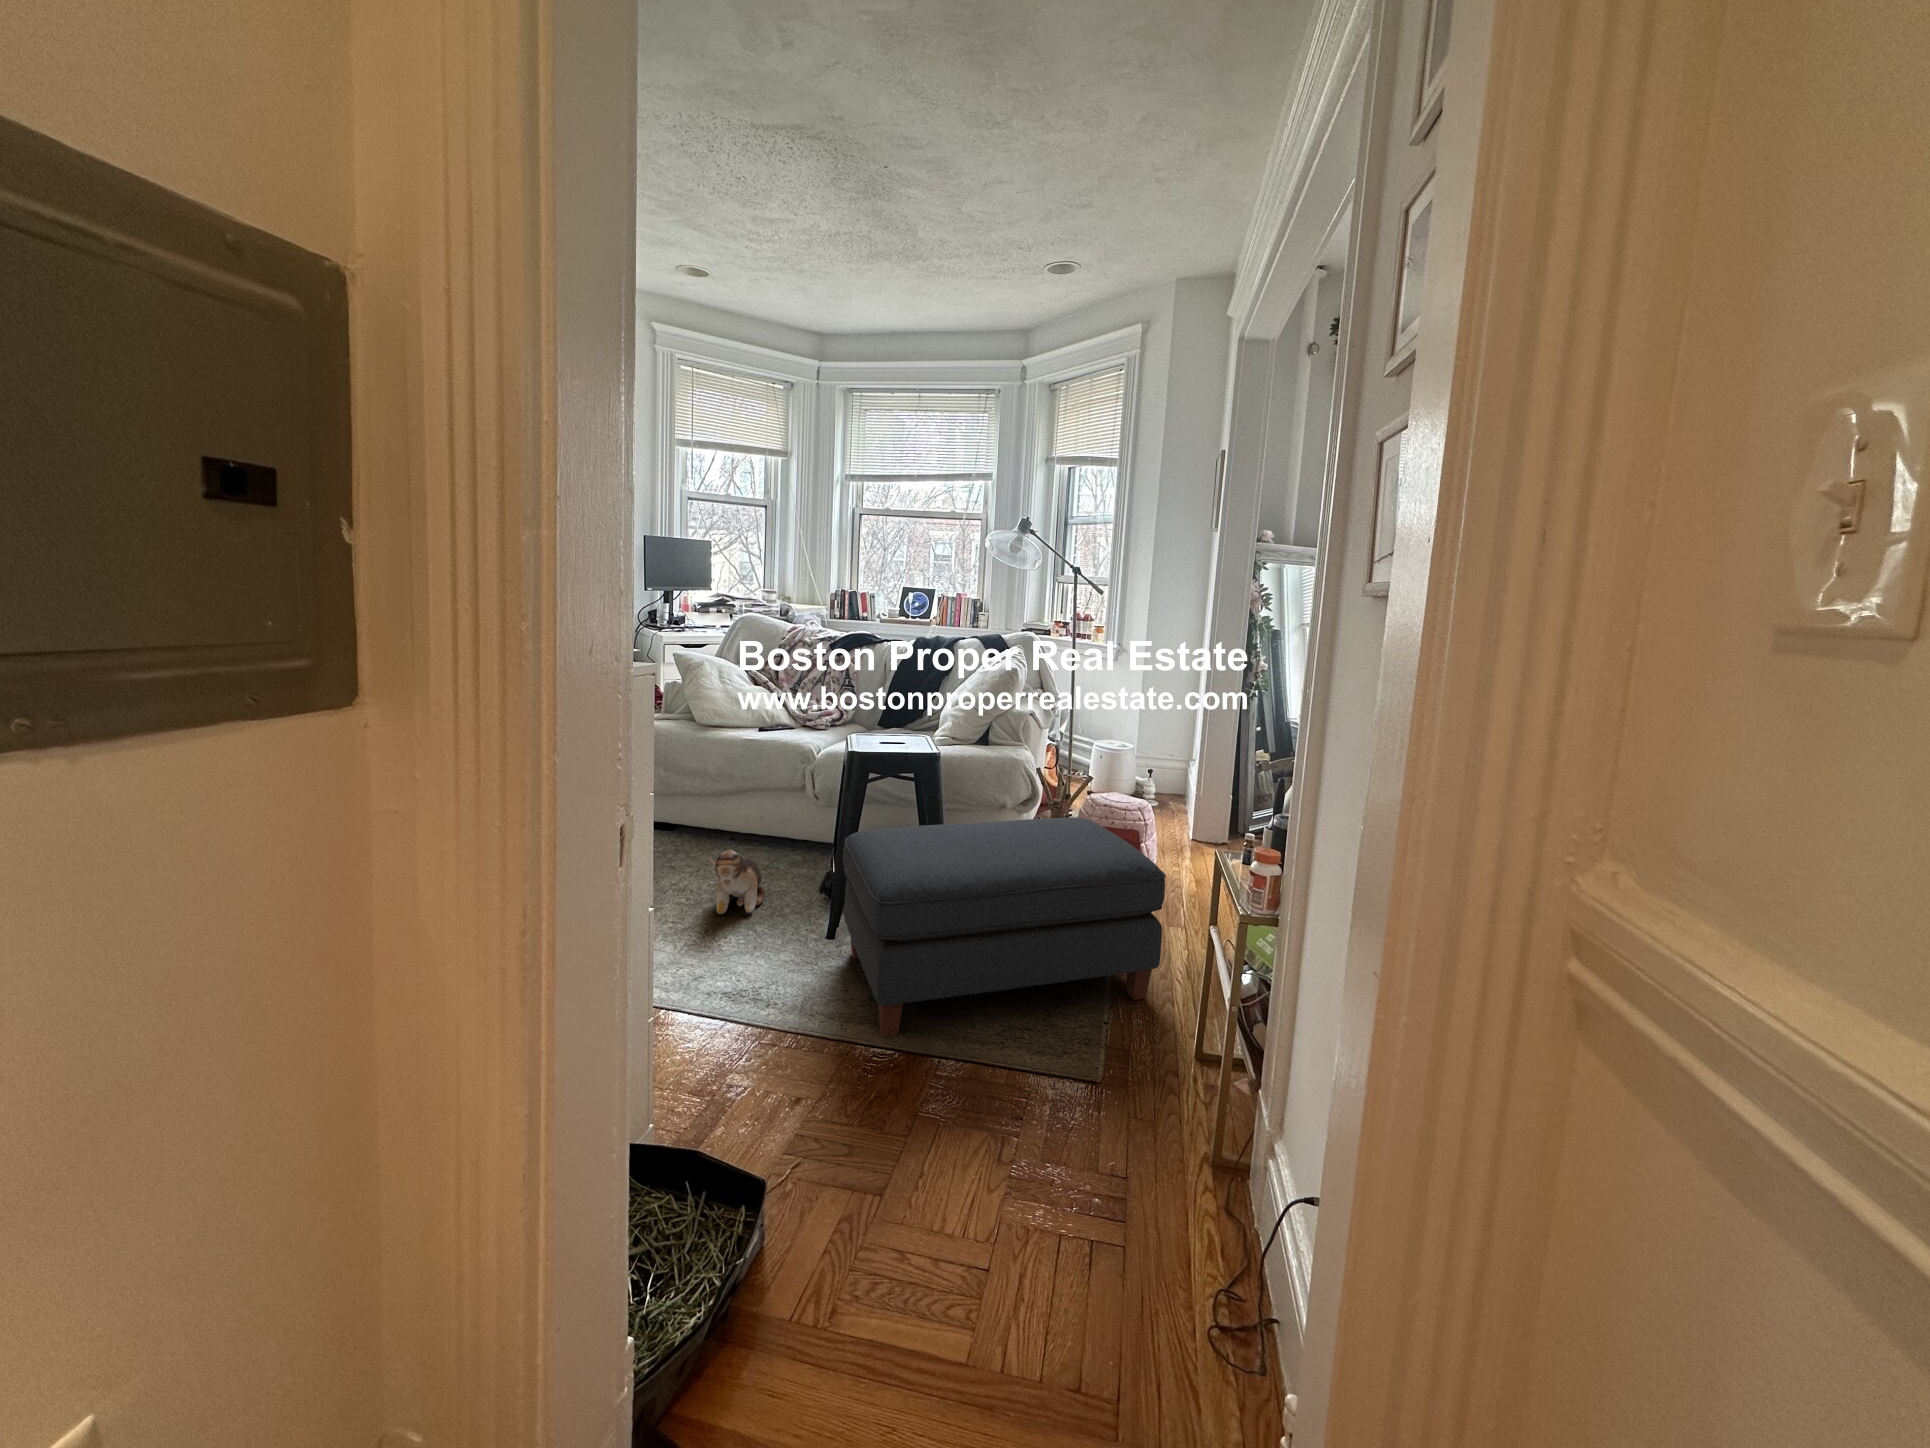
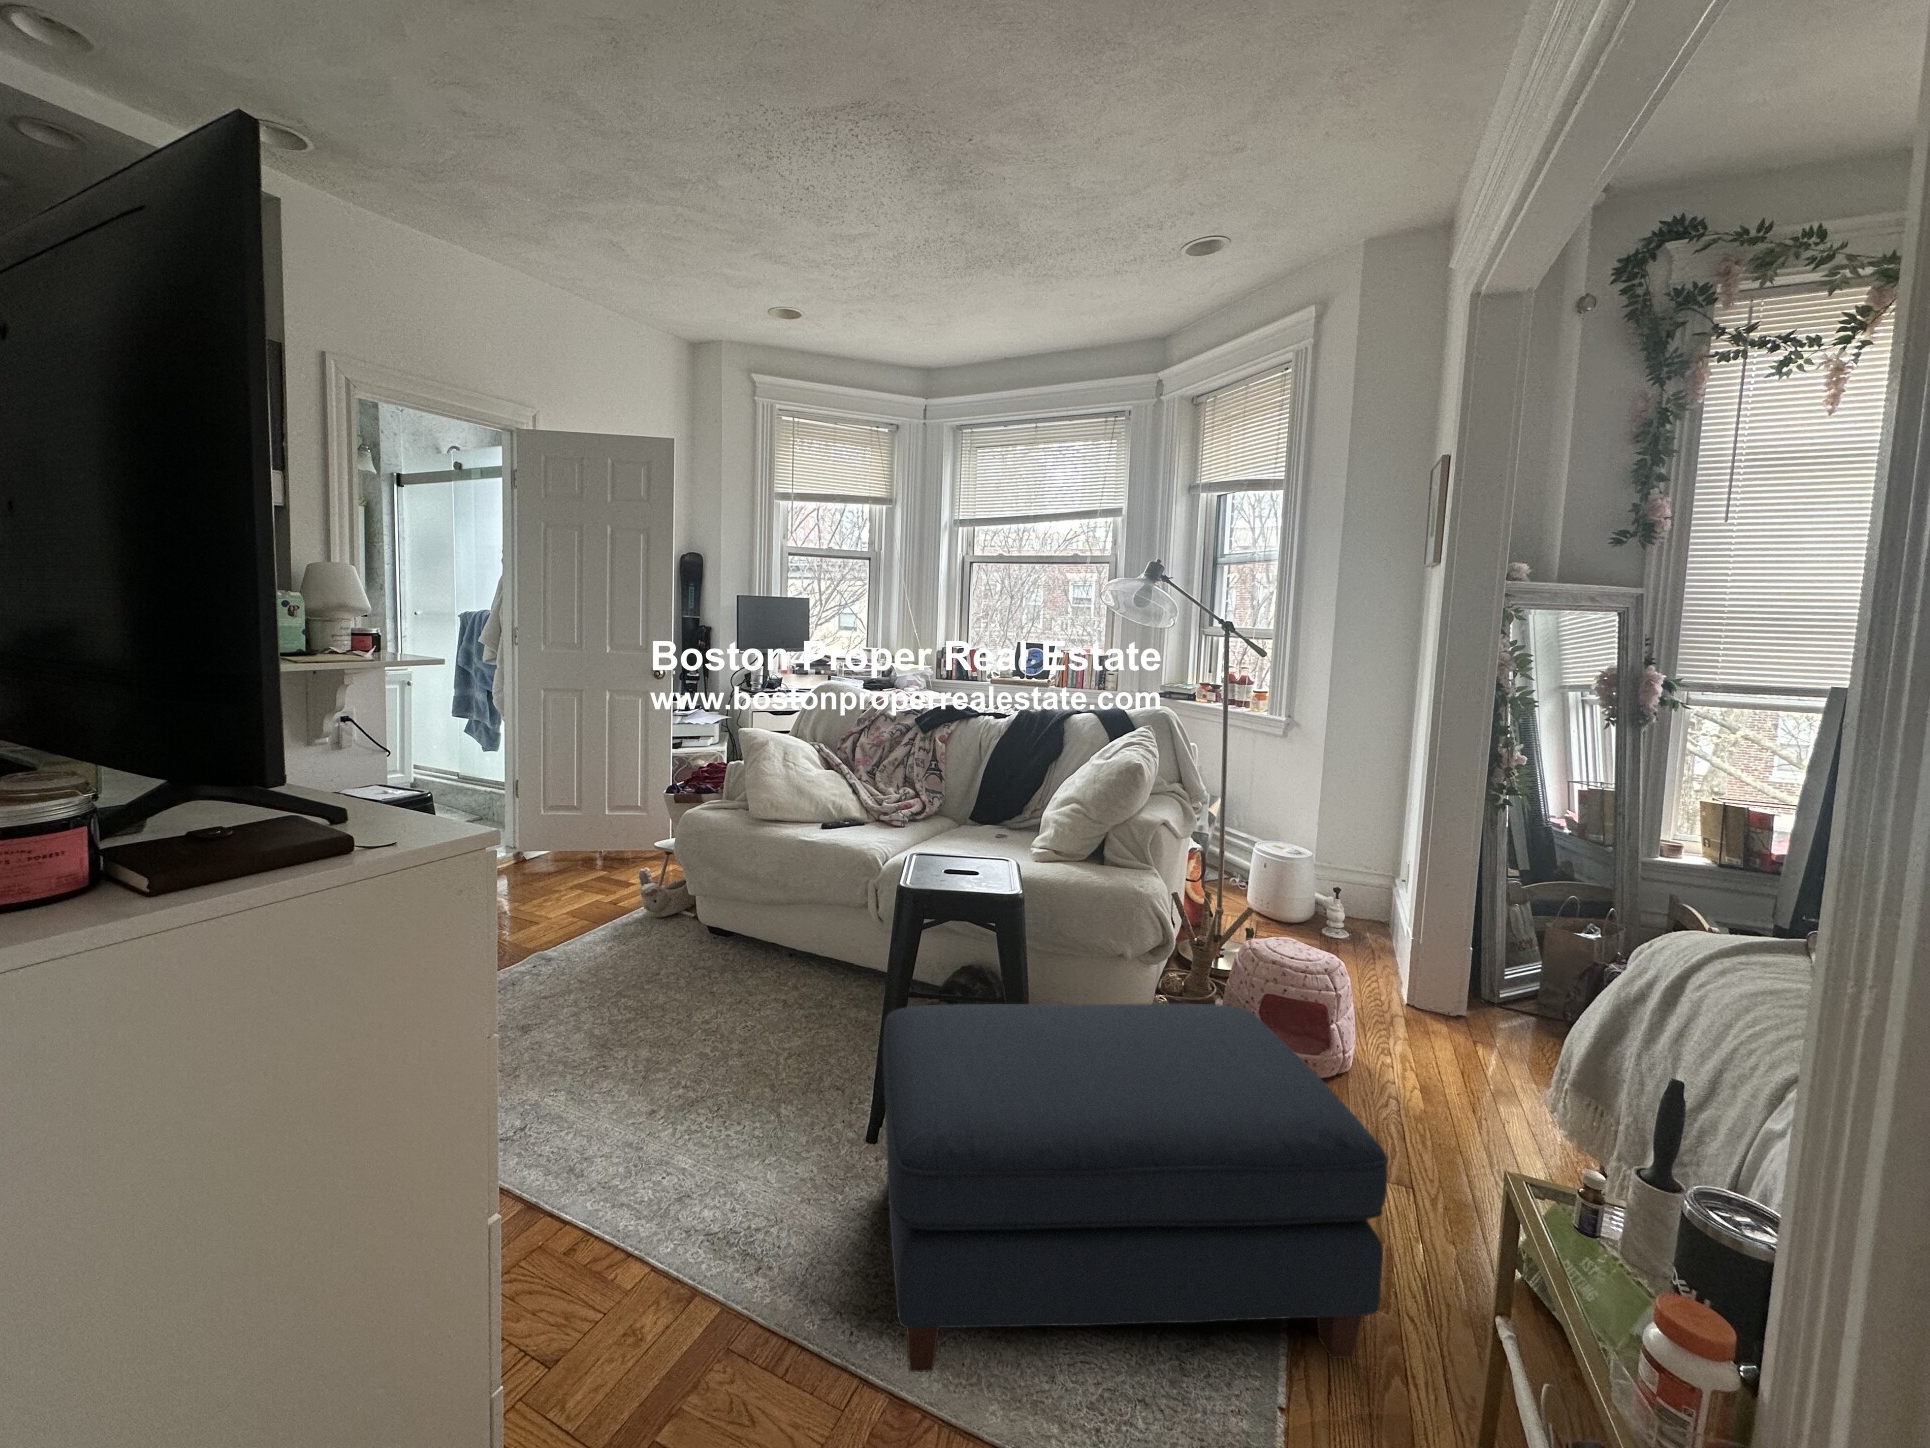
plush toy: present [709,849,765,914] -> none [731,996,808,1079]

